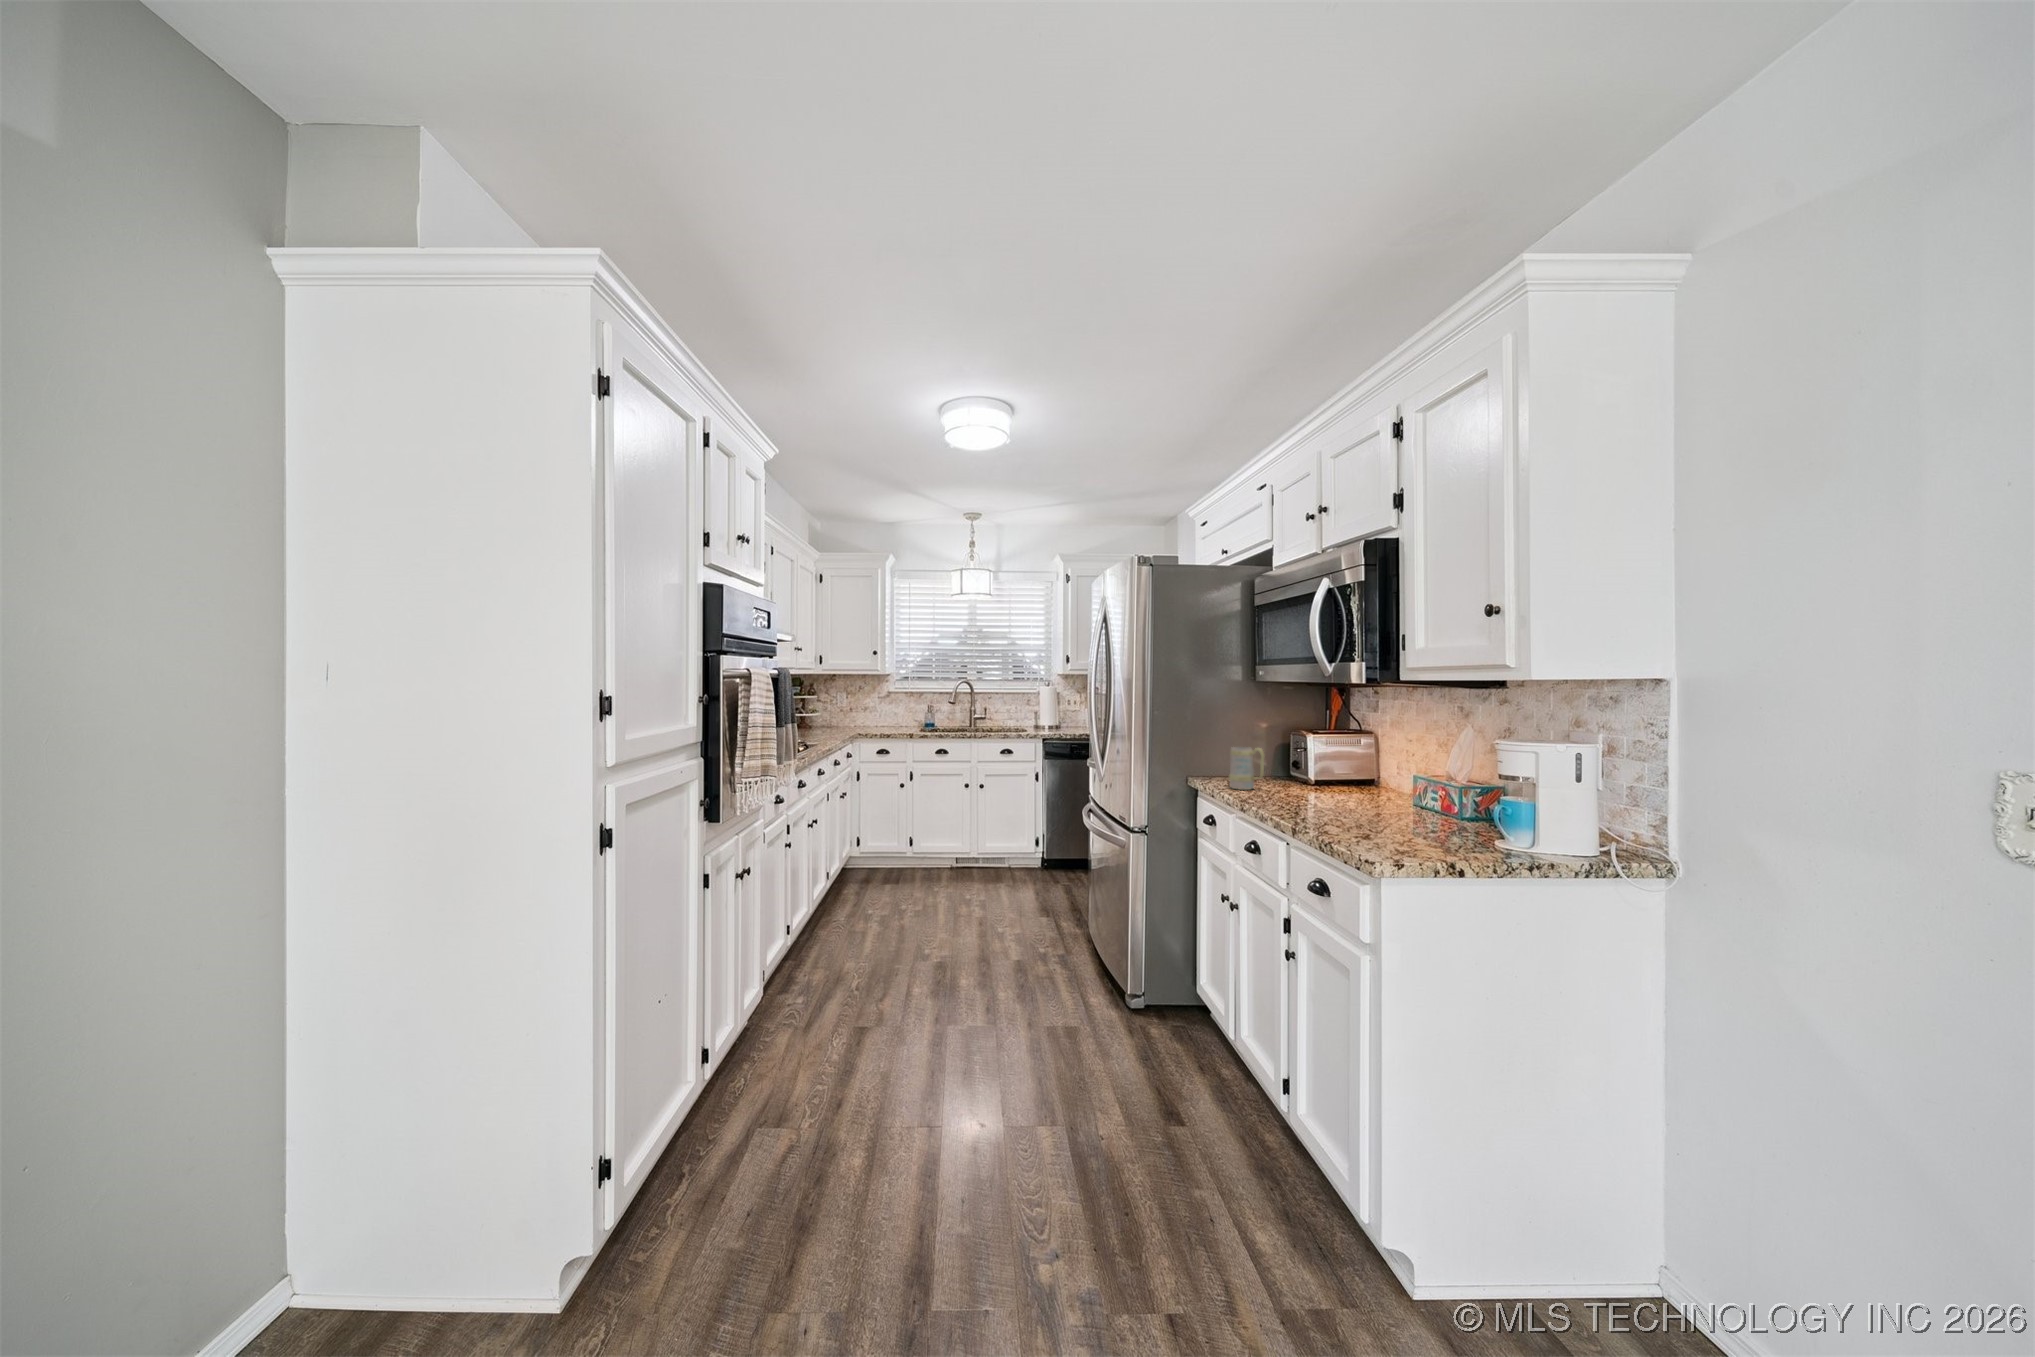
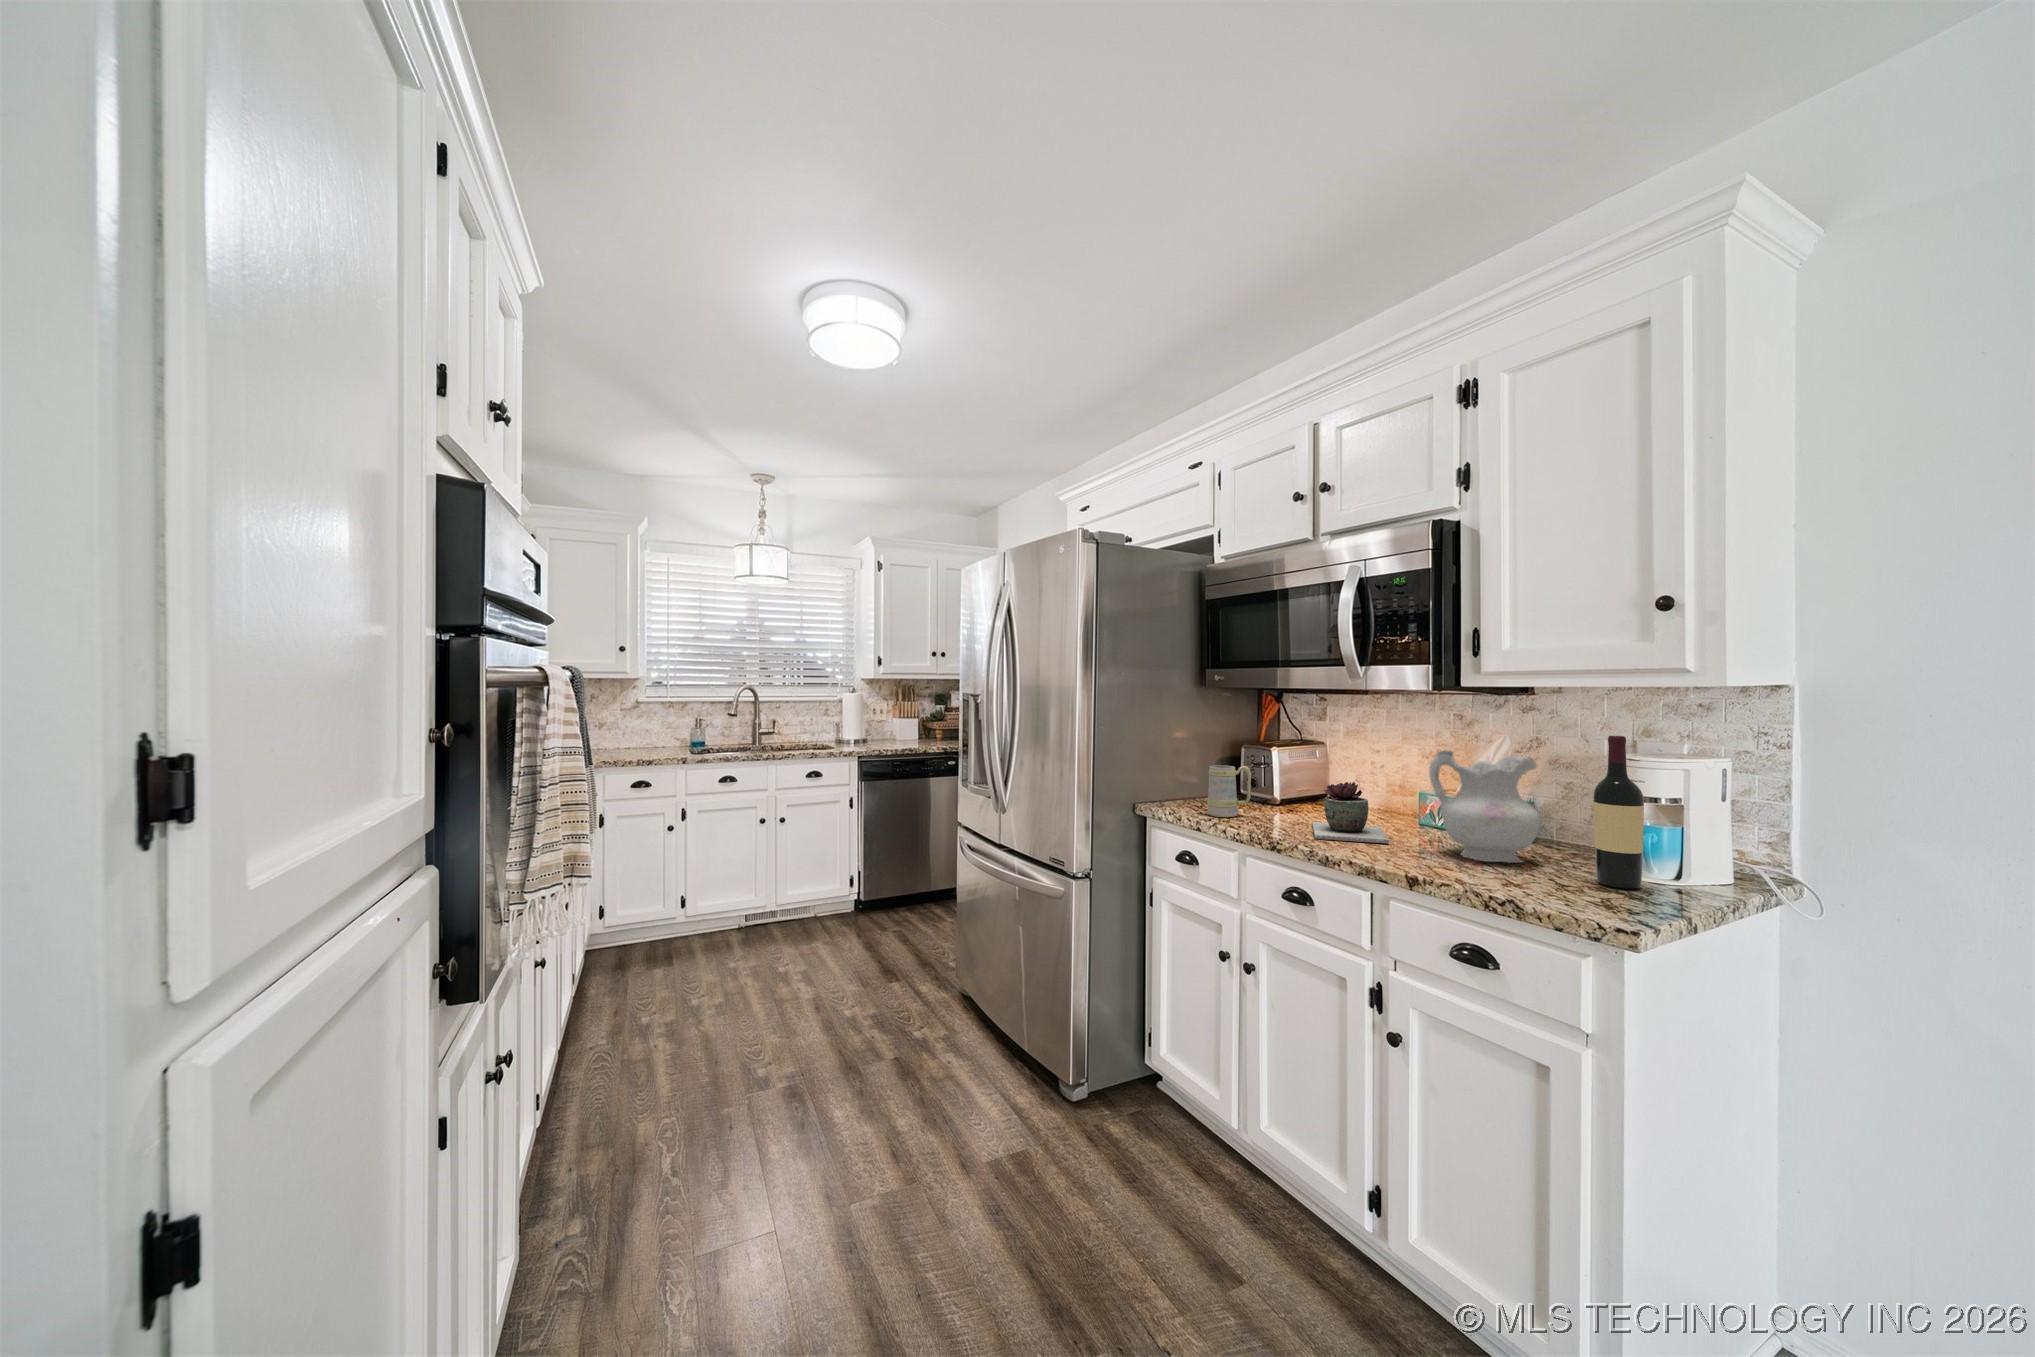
wine bottle: none [1452,723,1491,853] -> present [1593,736,1644,889]
ceramic pitcher: none [1358,734,1447,832] -> present [1429,750,1540,863]
succulent plant: none [1281,761,1359,813] -> present [1312,782,1389,843]

